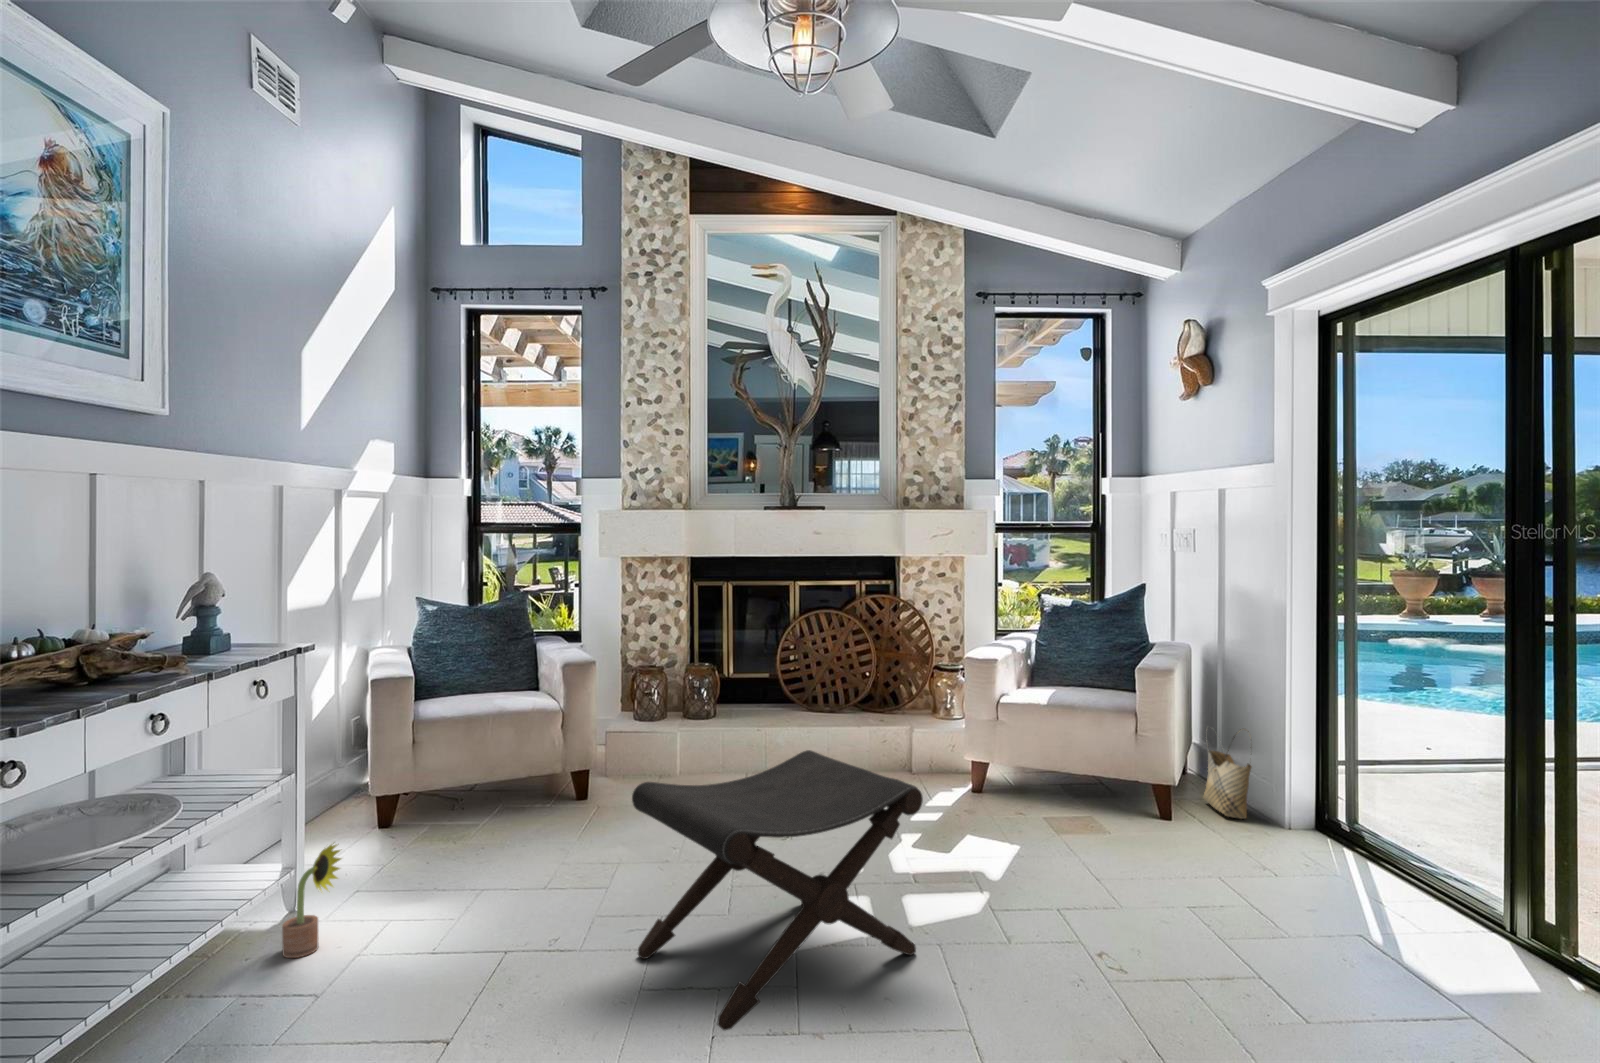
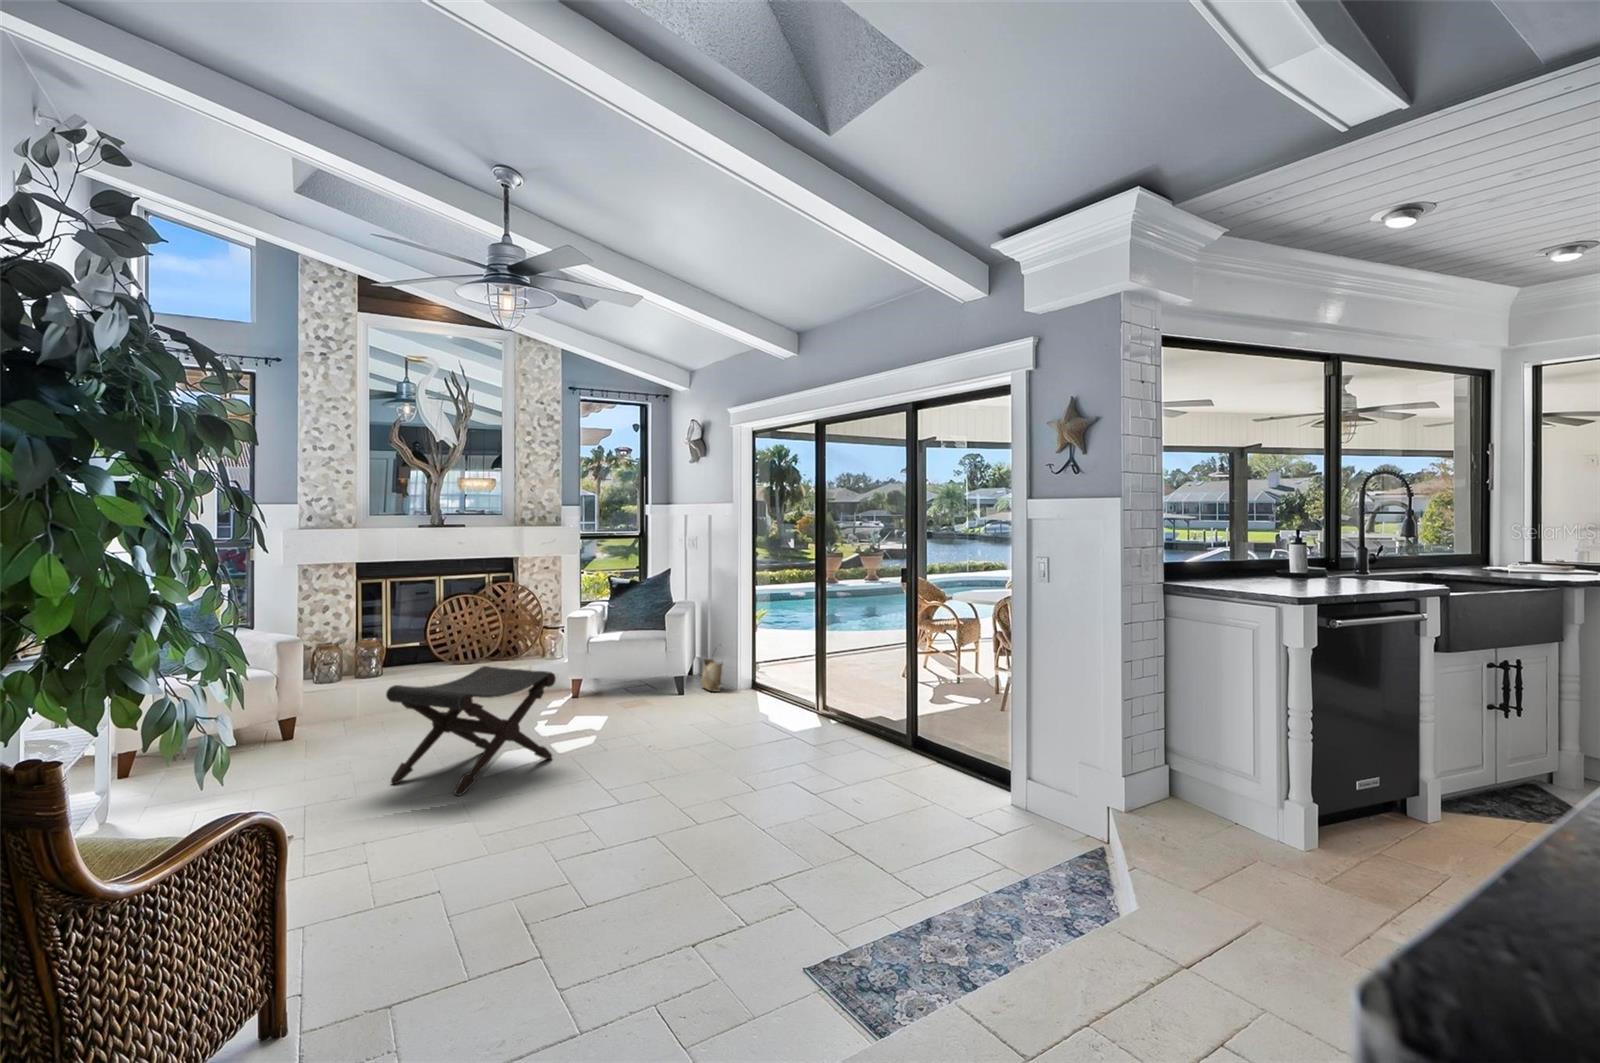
decorative plant: present [282,843,341,958] -> none [125,747,167,823]

